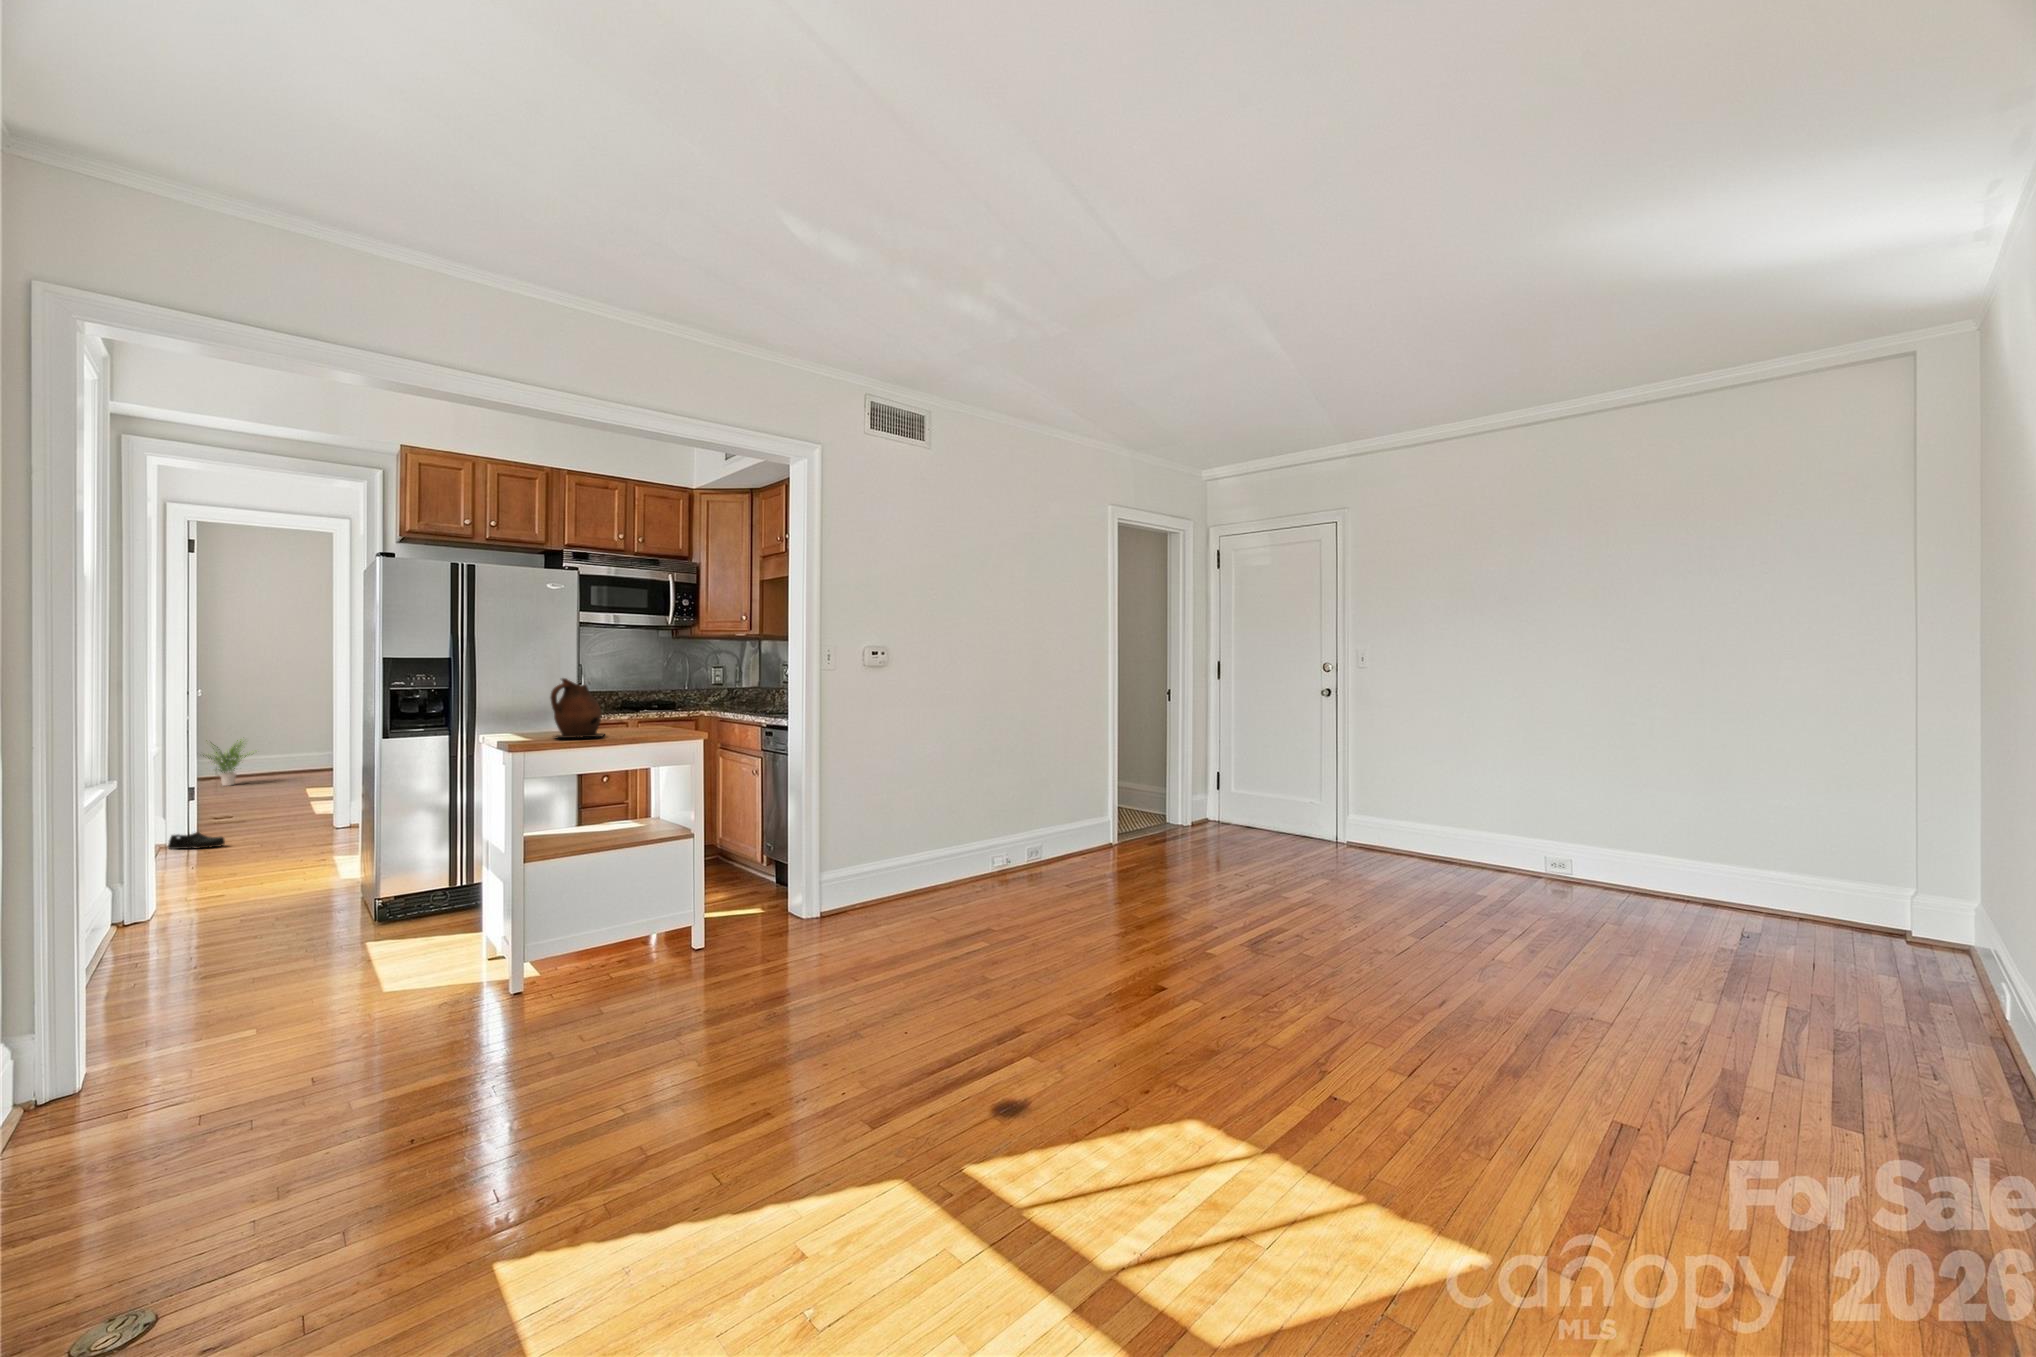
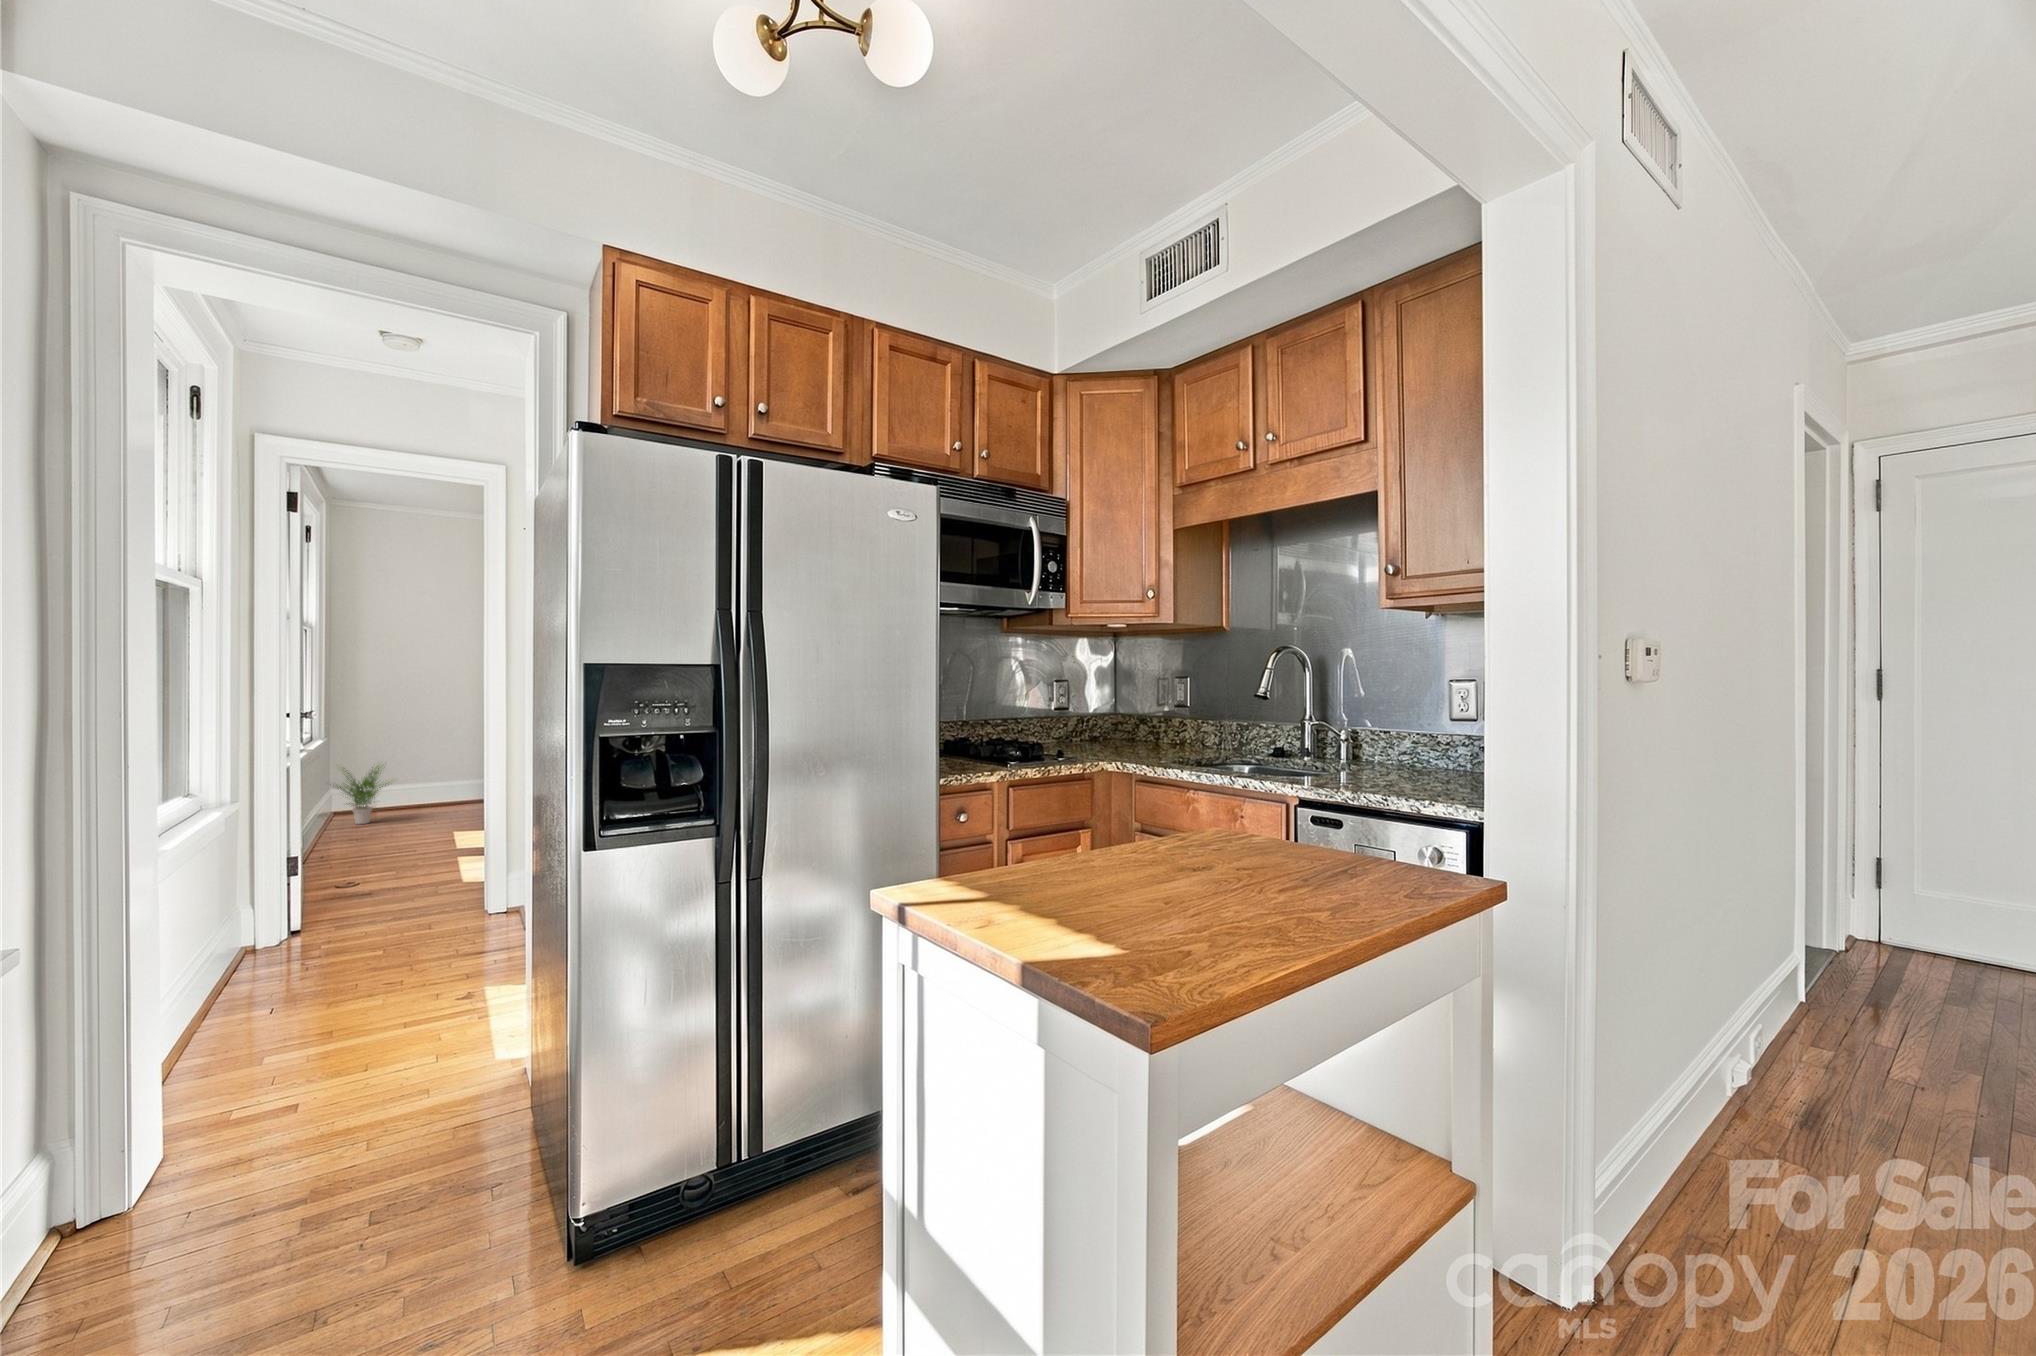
ceramic pitcher: present [550,678,604,738] -> none [1066,732,1233,923]
shoe: present [168,832,225,849] -> none [248,933,330,963]

